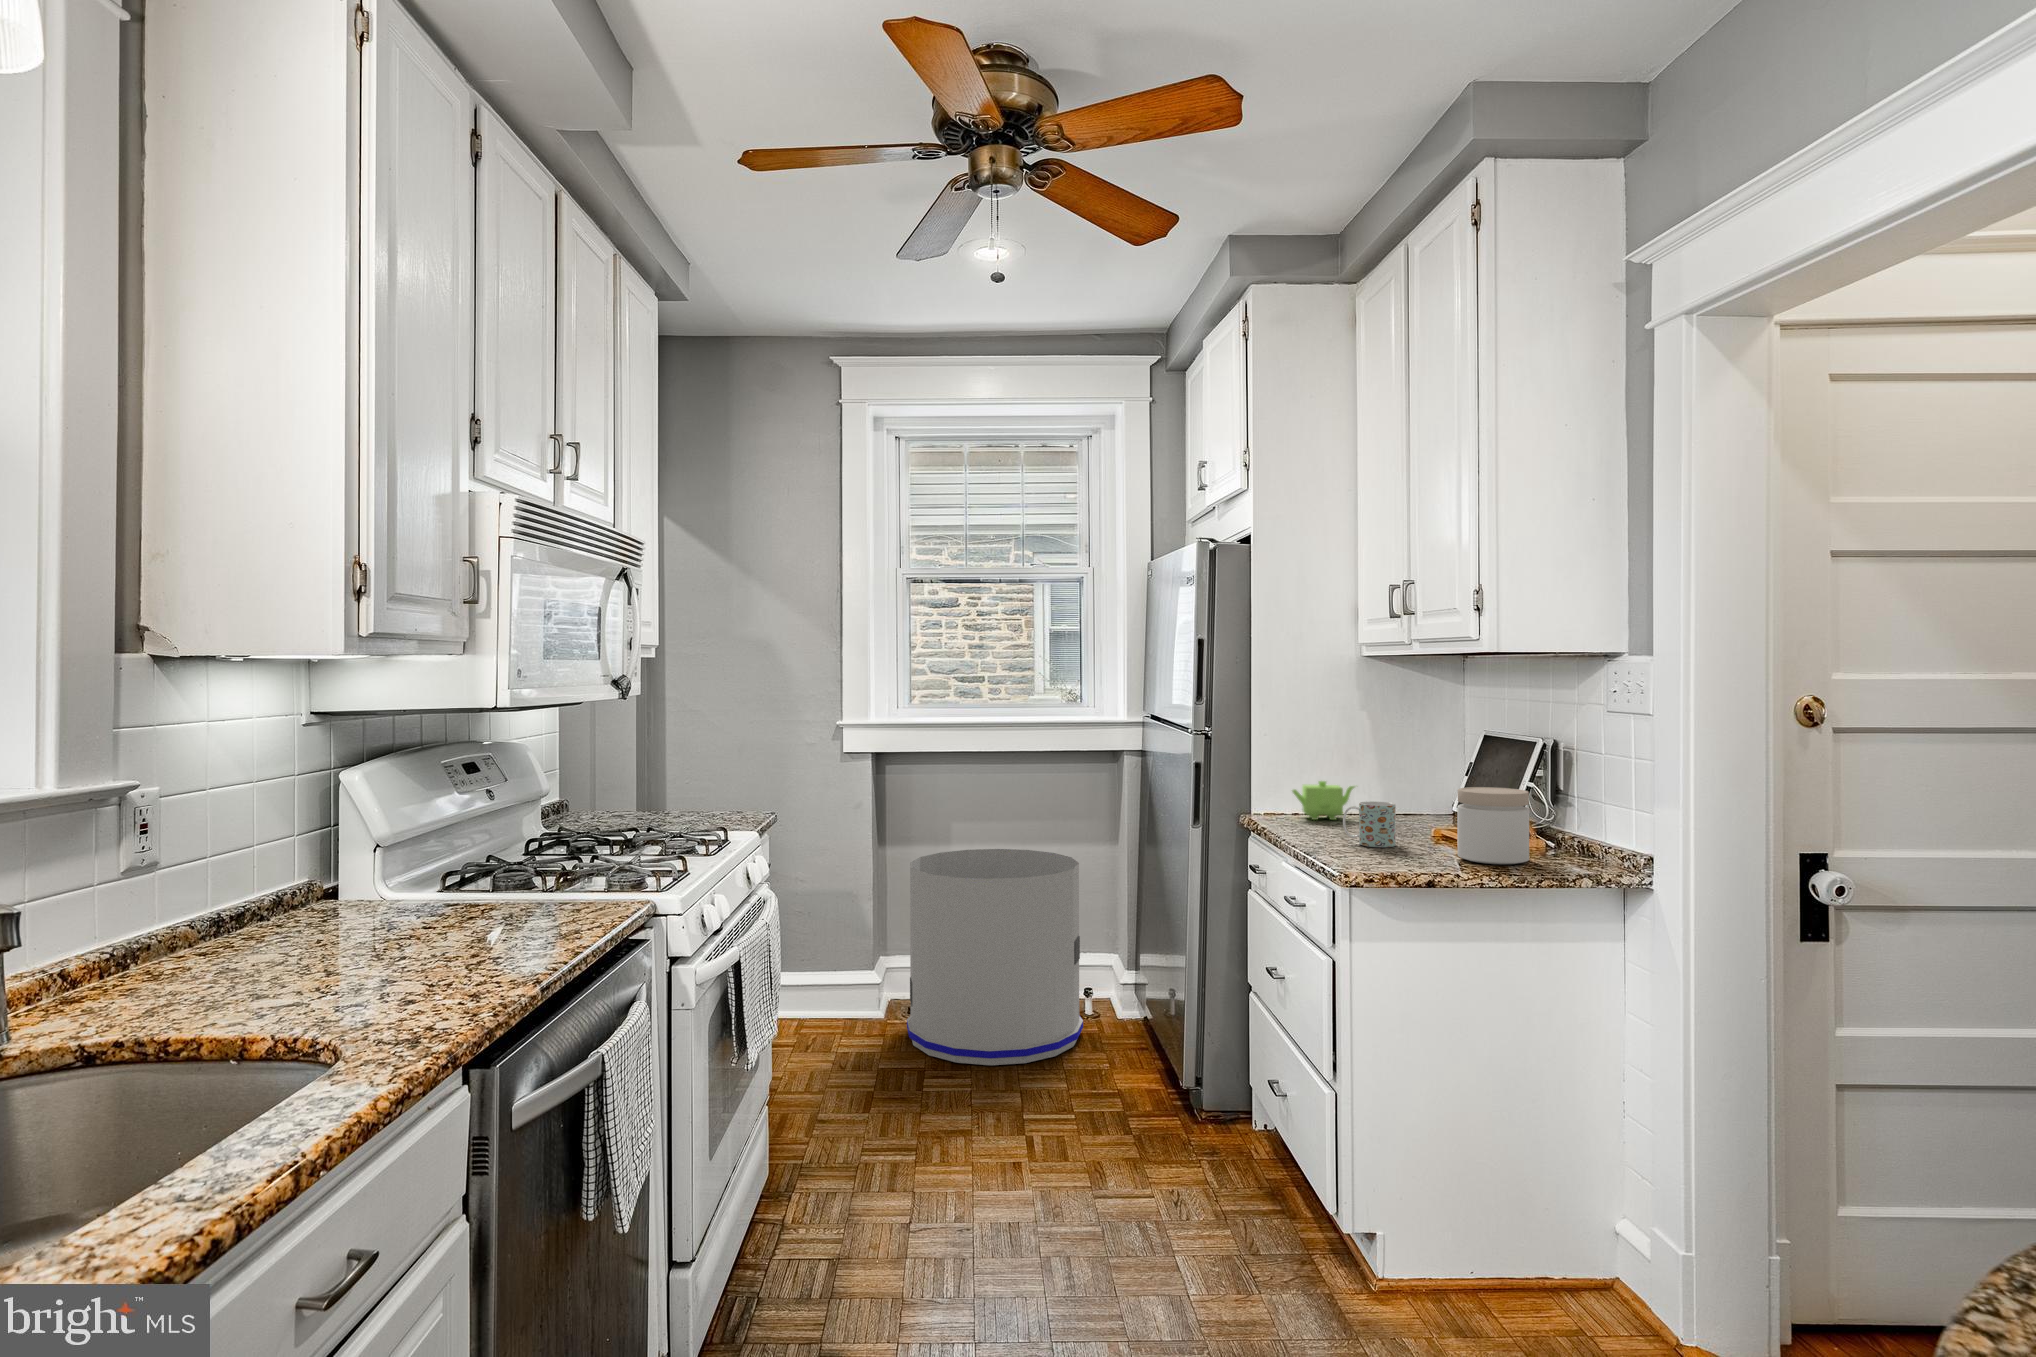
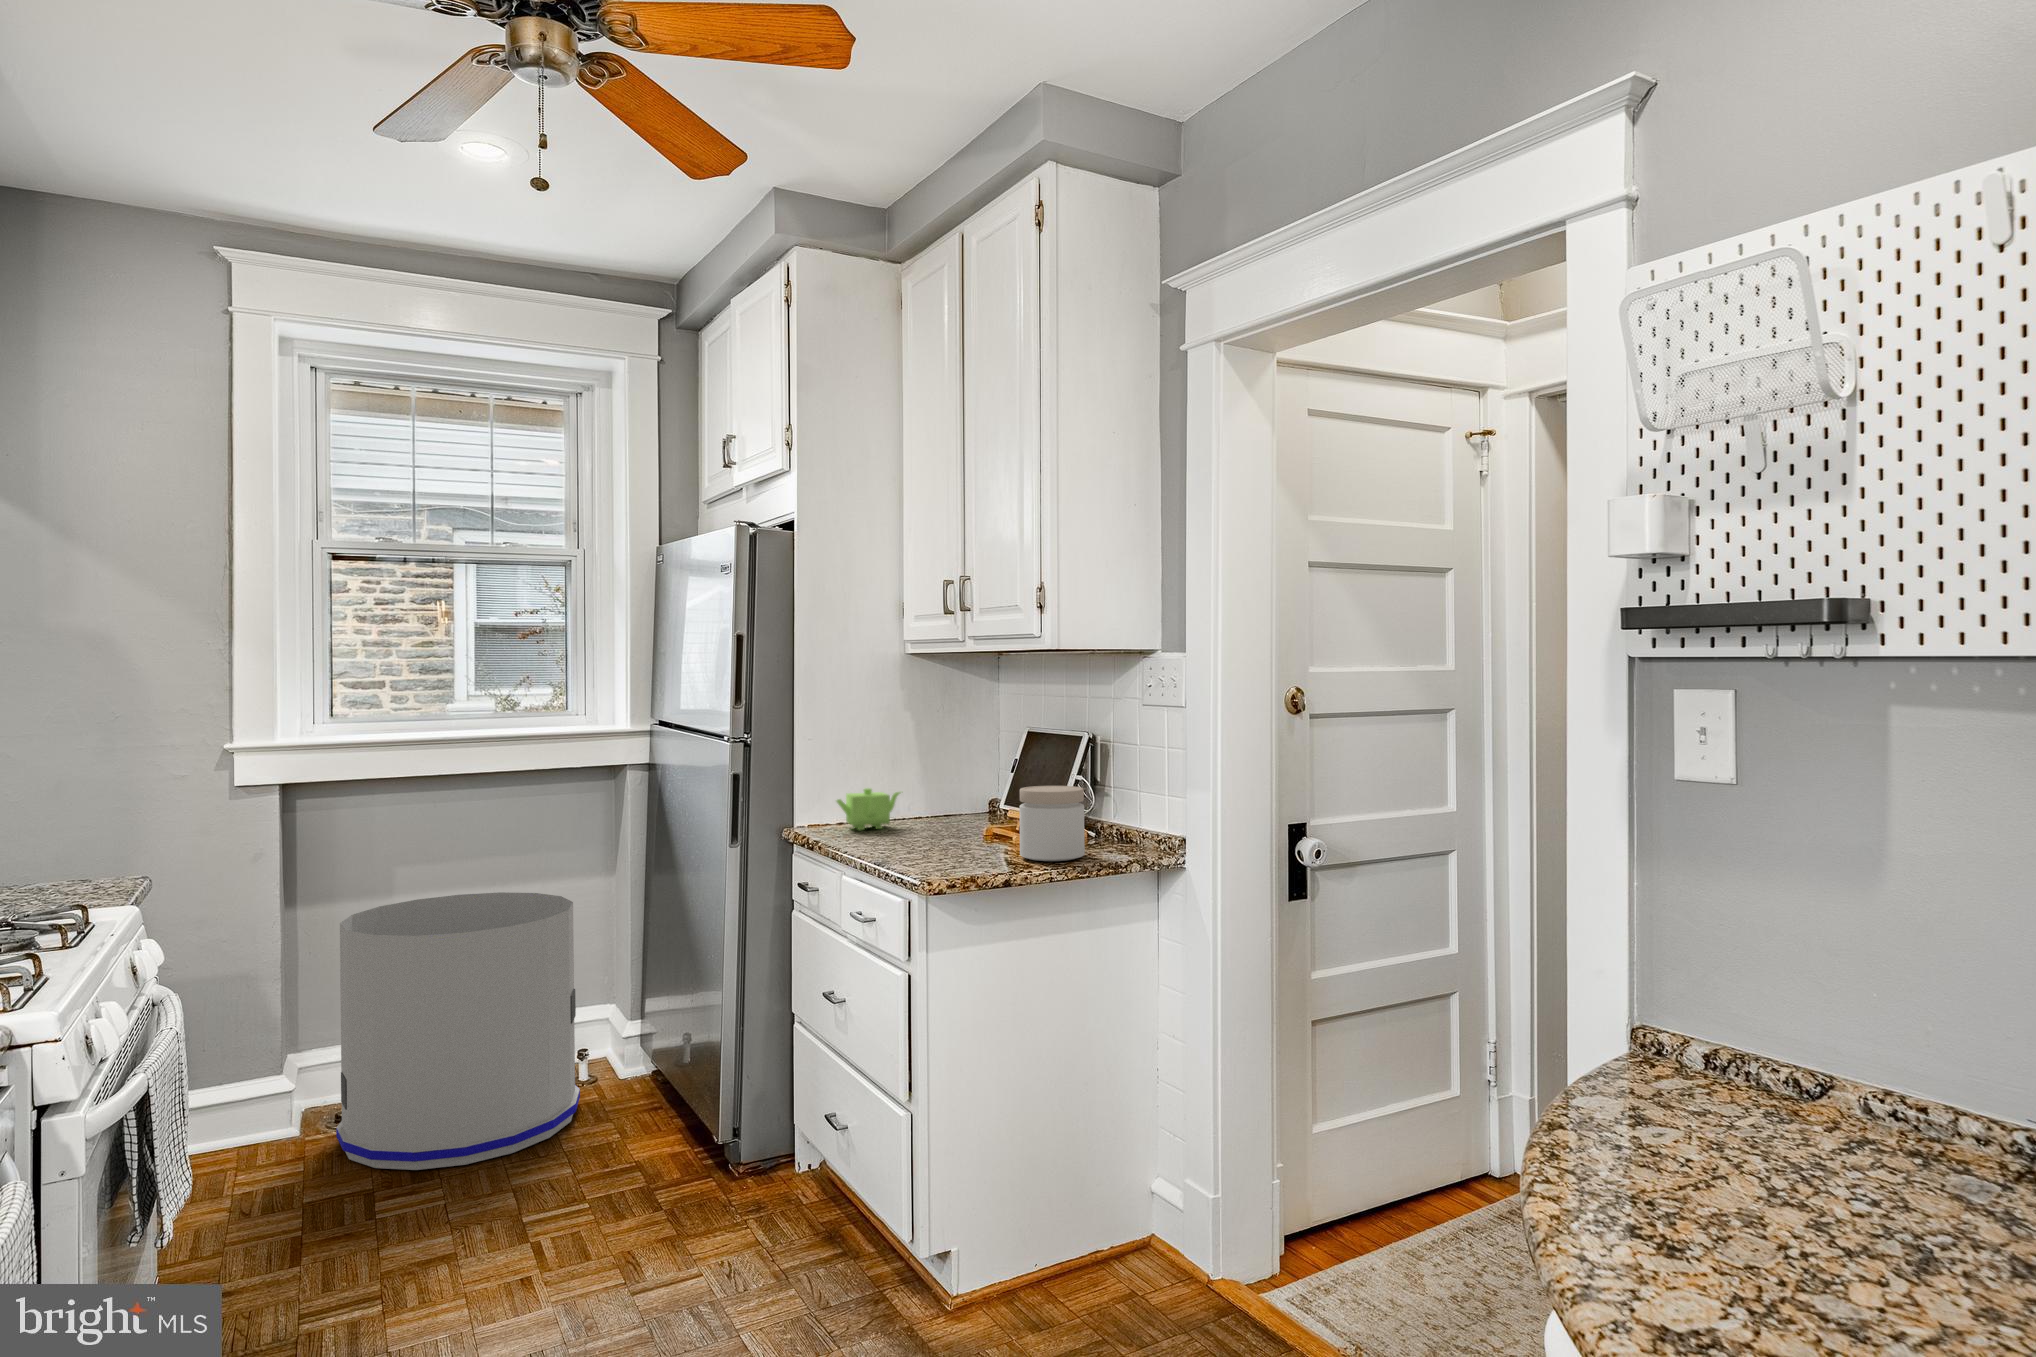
mug: present [1343,801,1396,847] -> none [903,807,956,854]

